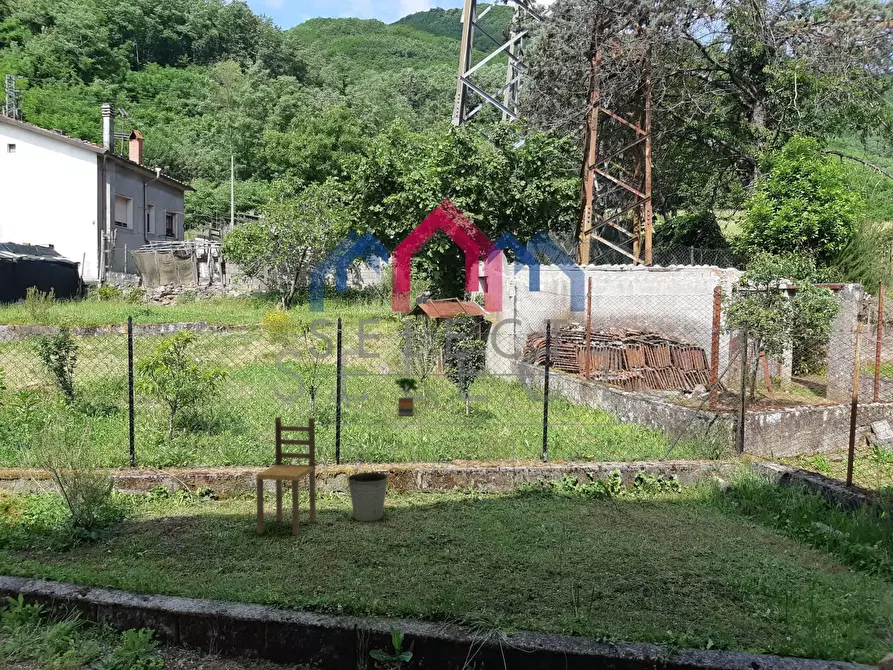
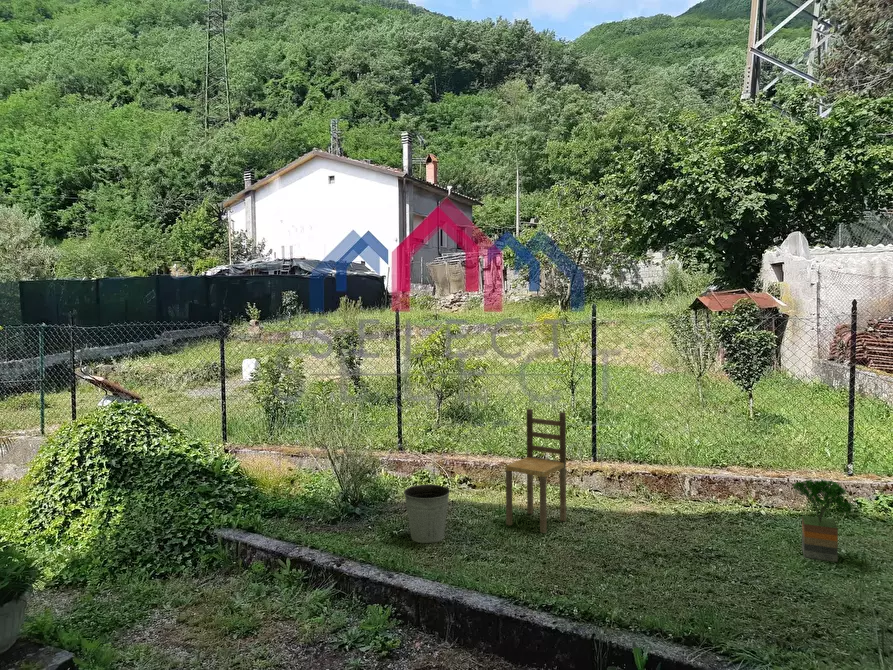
potted tree: present [395,378,418,416] -> present [793,479,852,562]
bucket: present [347,472,388,521] -> present [402,484,450,543]

